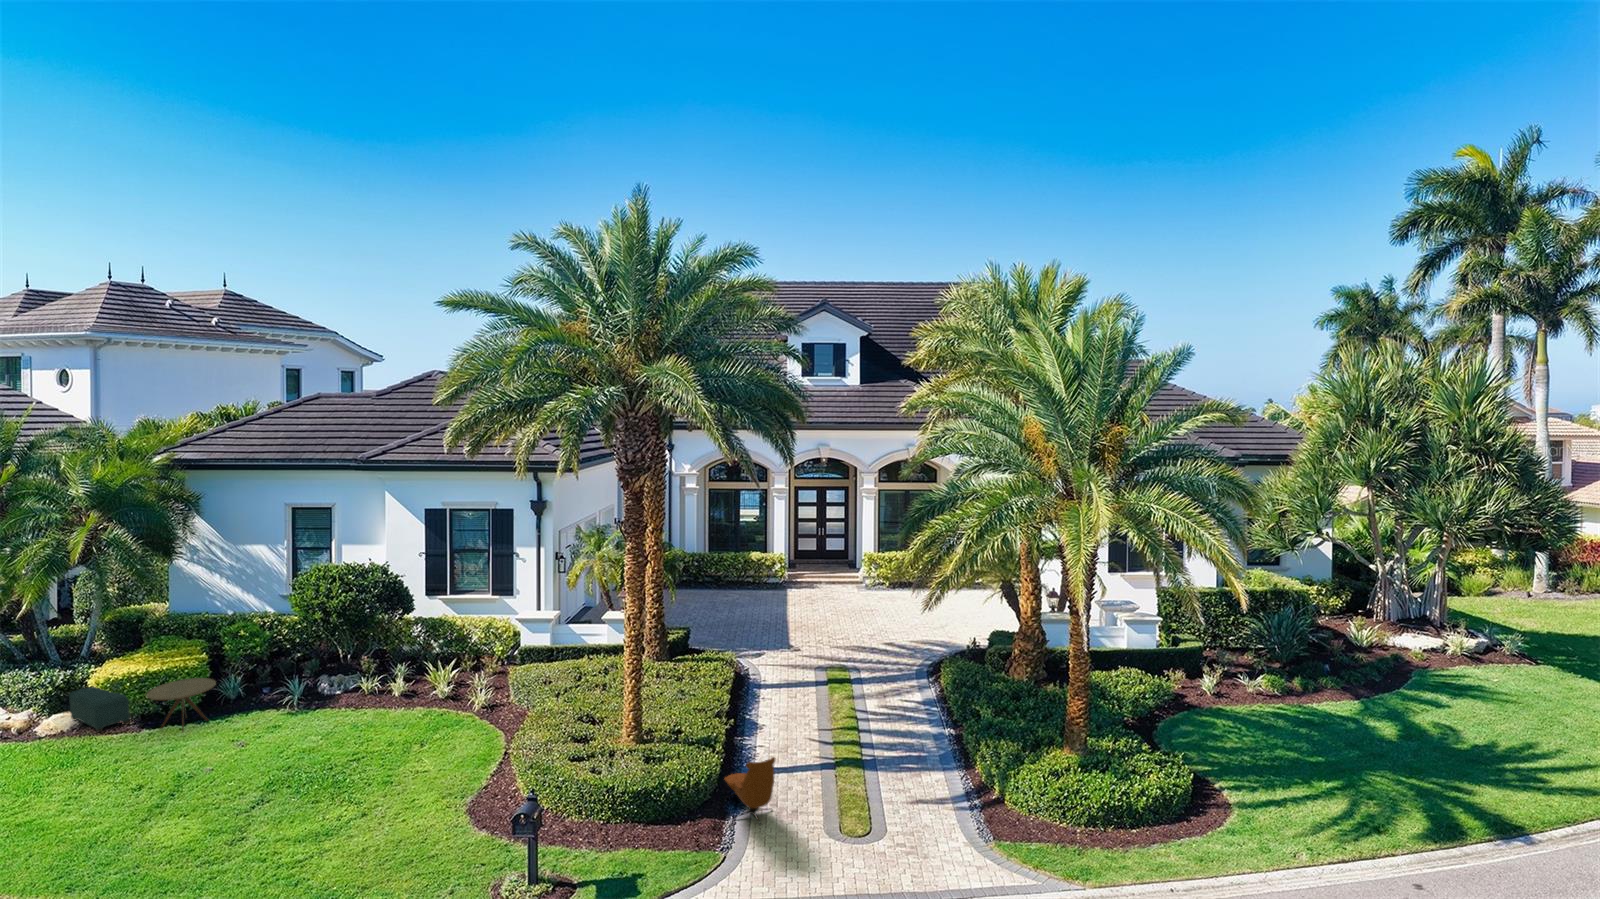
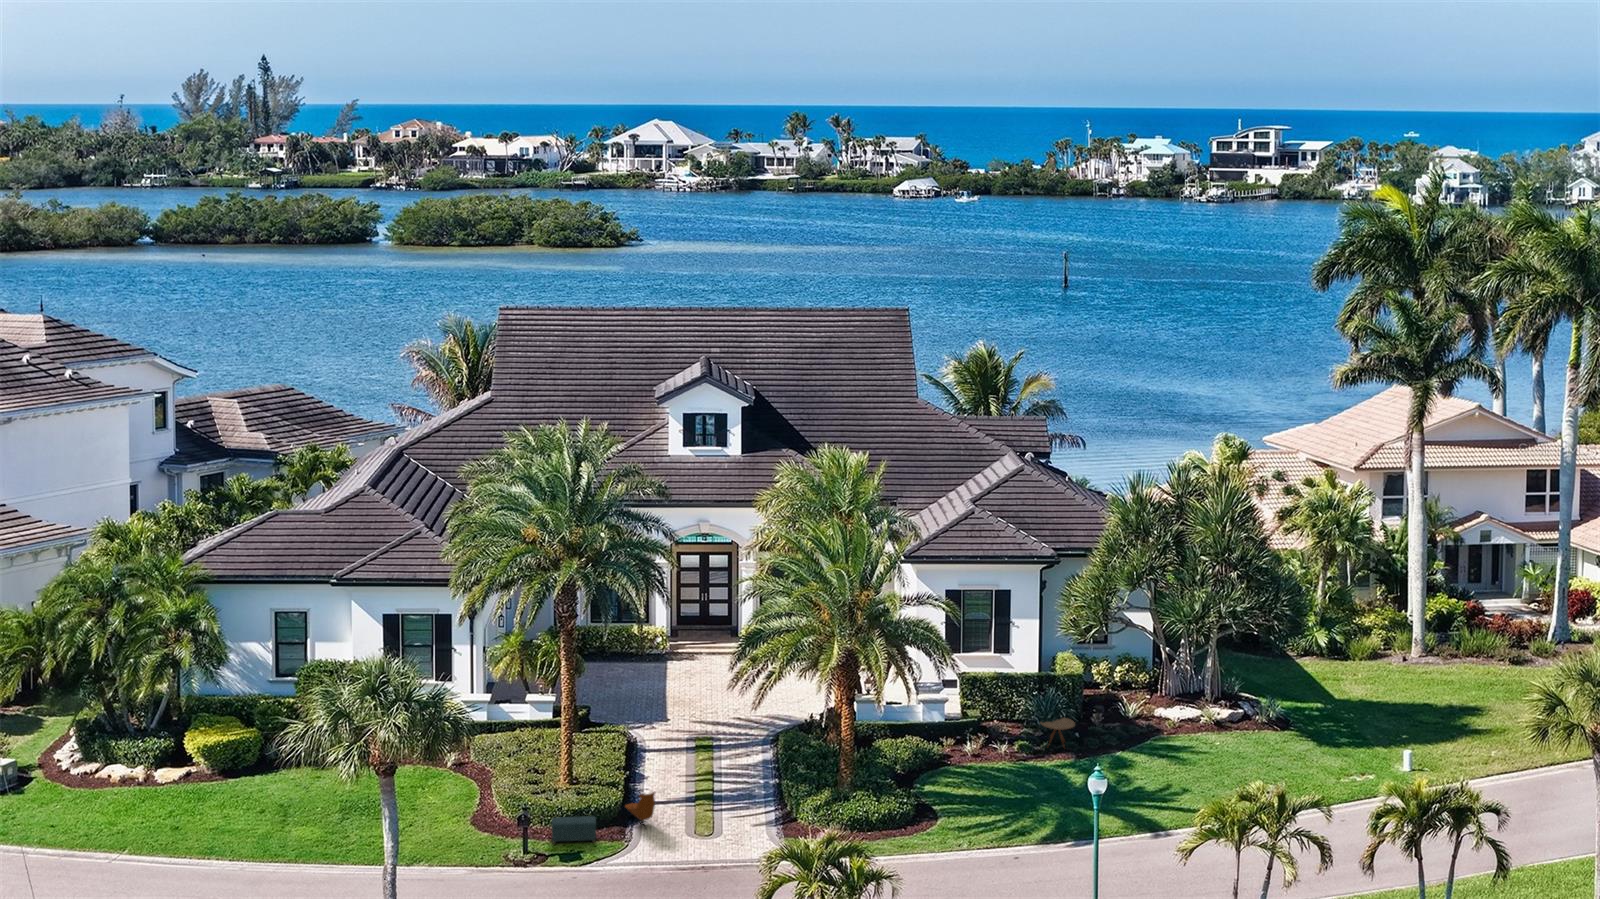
round table: present [147,678,216,731] -> present [1041,717,1075,743]
bench: present [69,686,130,732] -> present [552,816,596,844]

